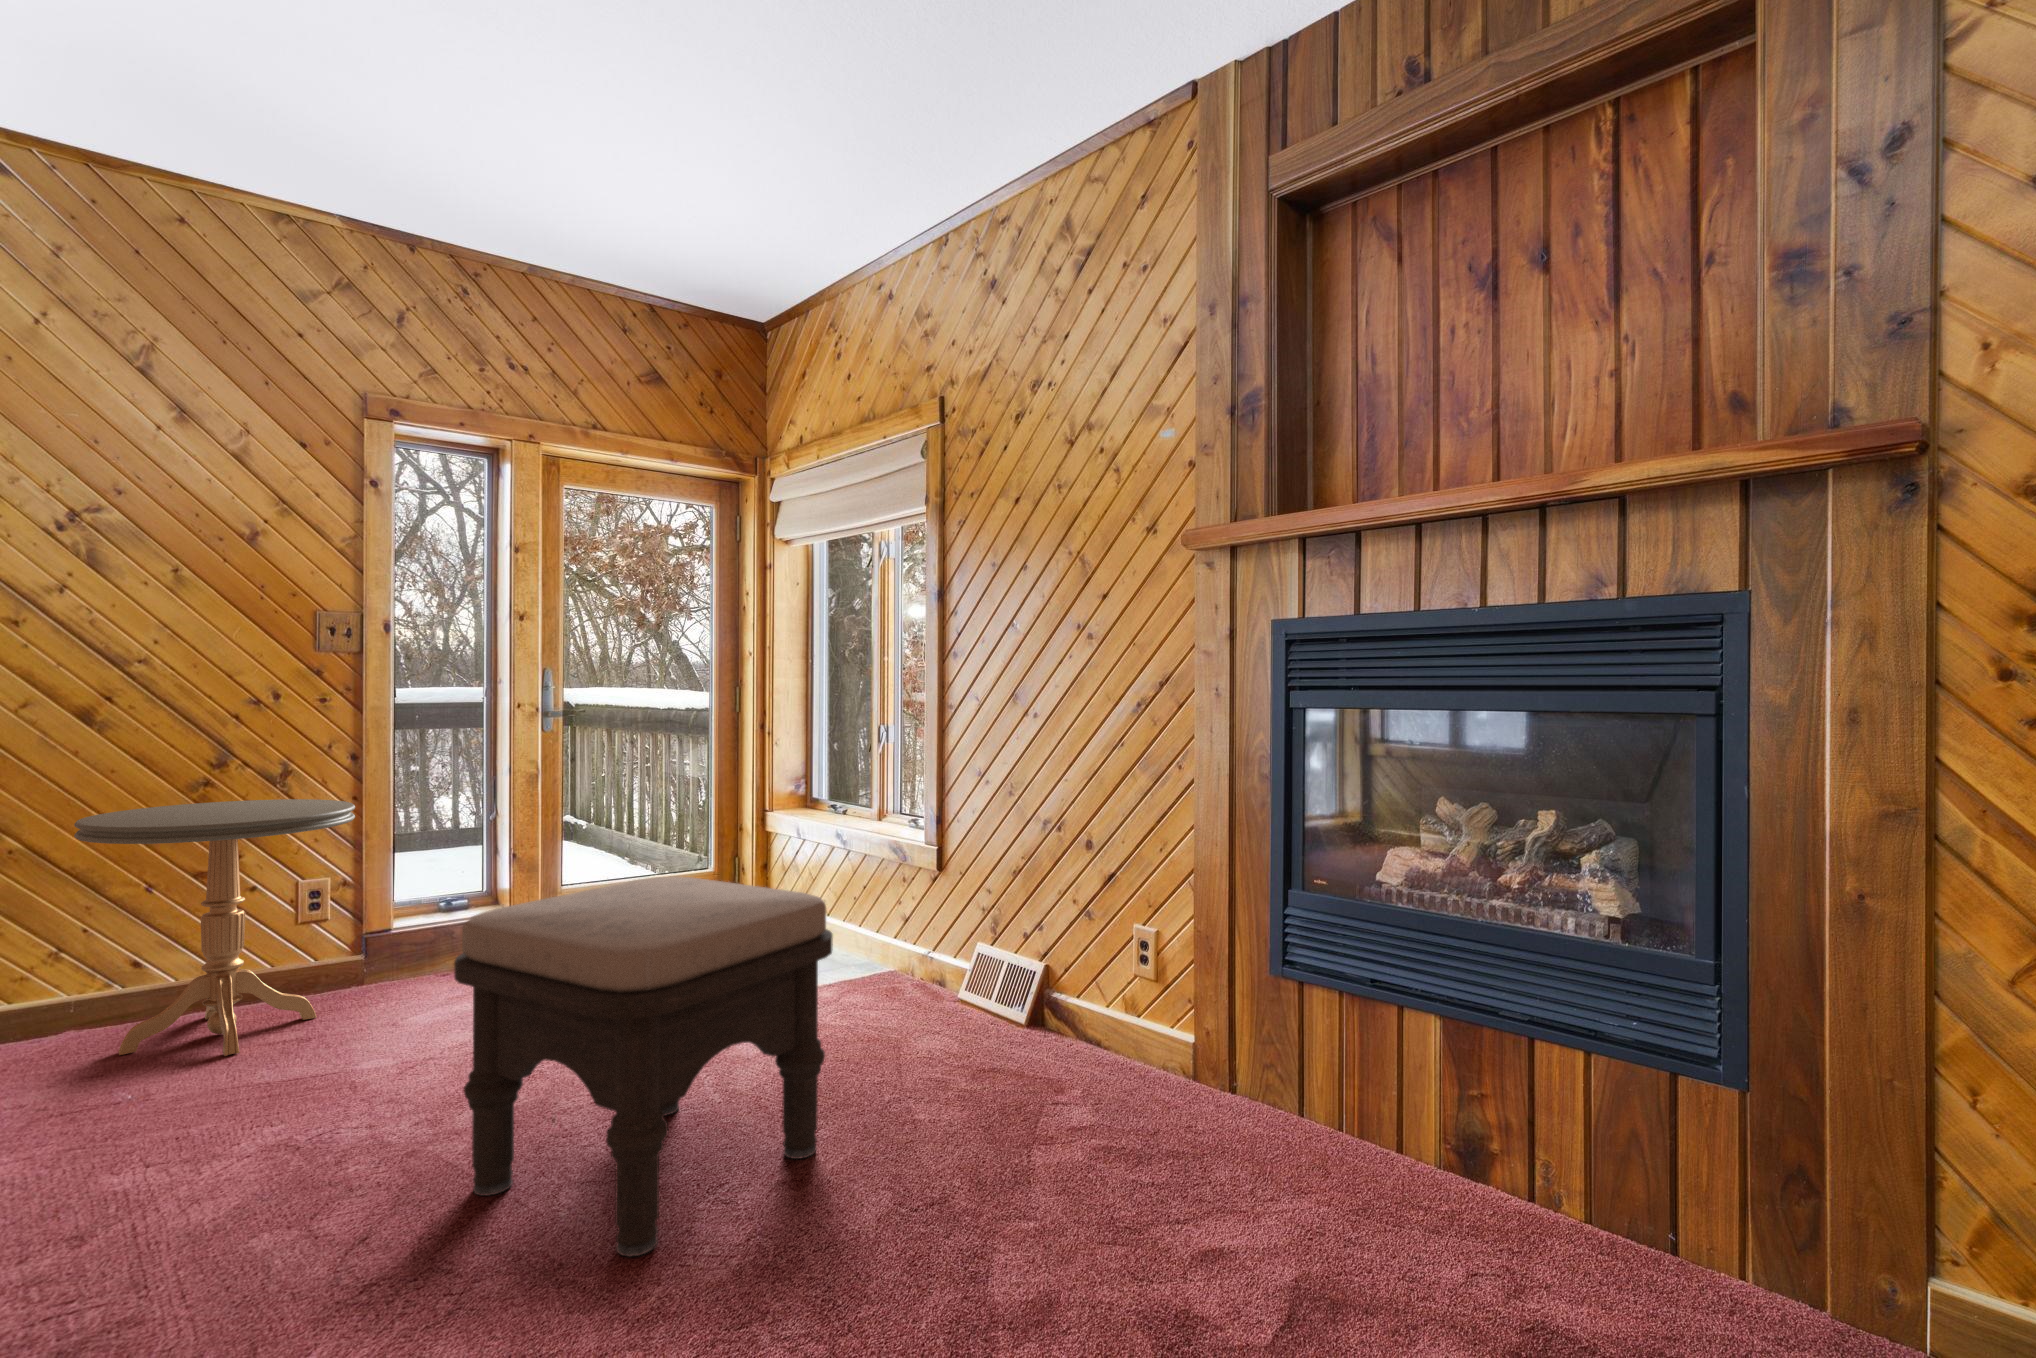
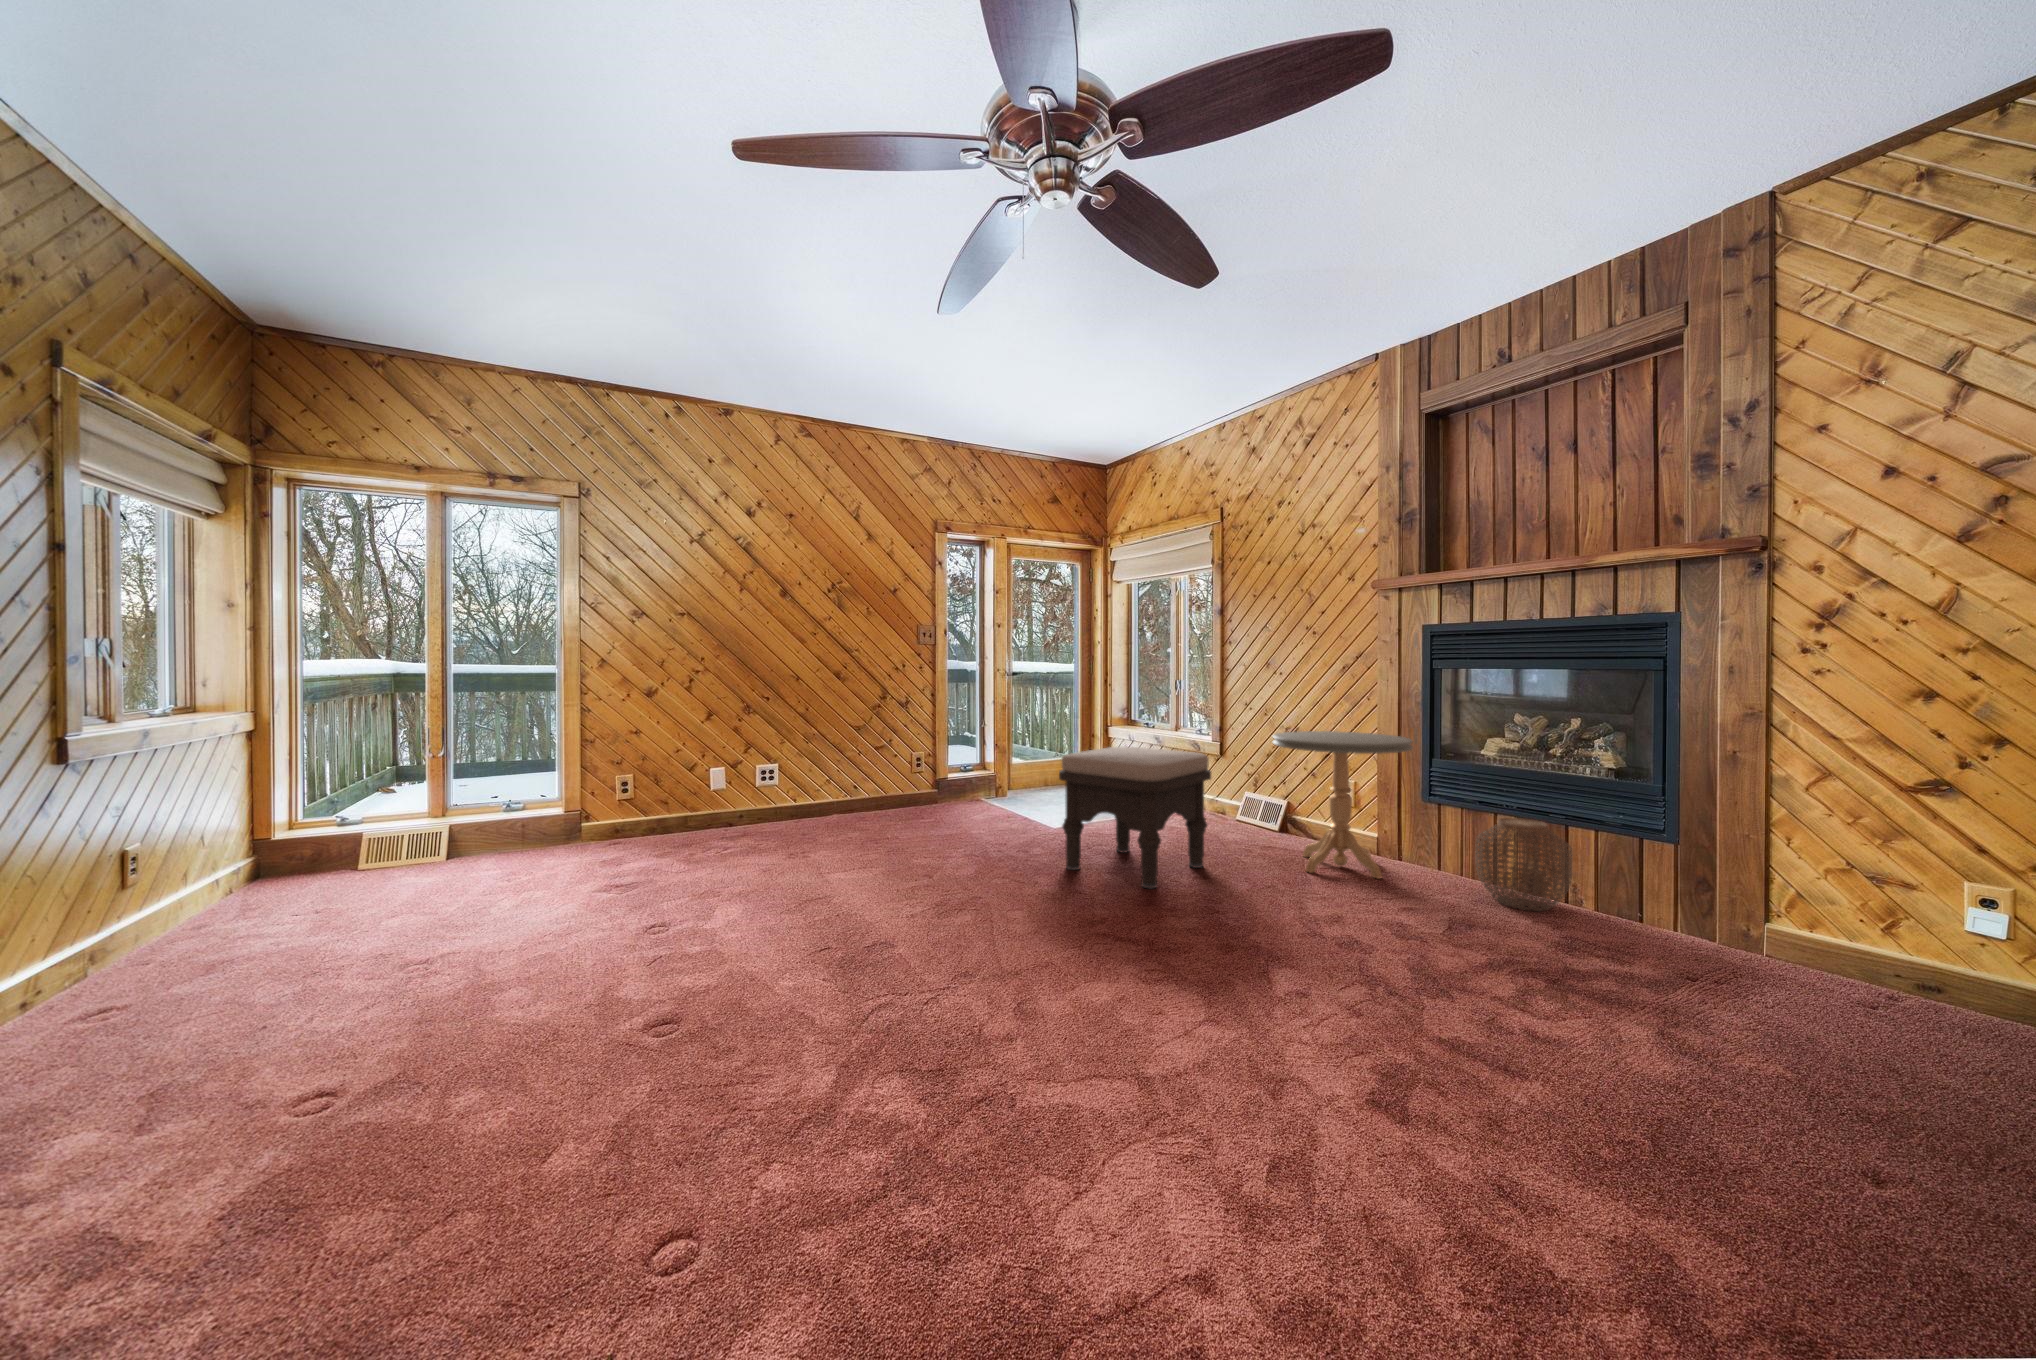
side table: present [74,799,355,1056] -> present [1273,731,1413,879]
woven basket: none [1364,1029,1553,1249] -> present [1476,818,1572,911]

